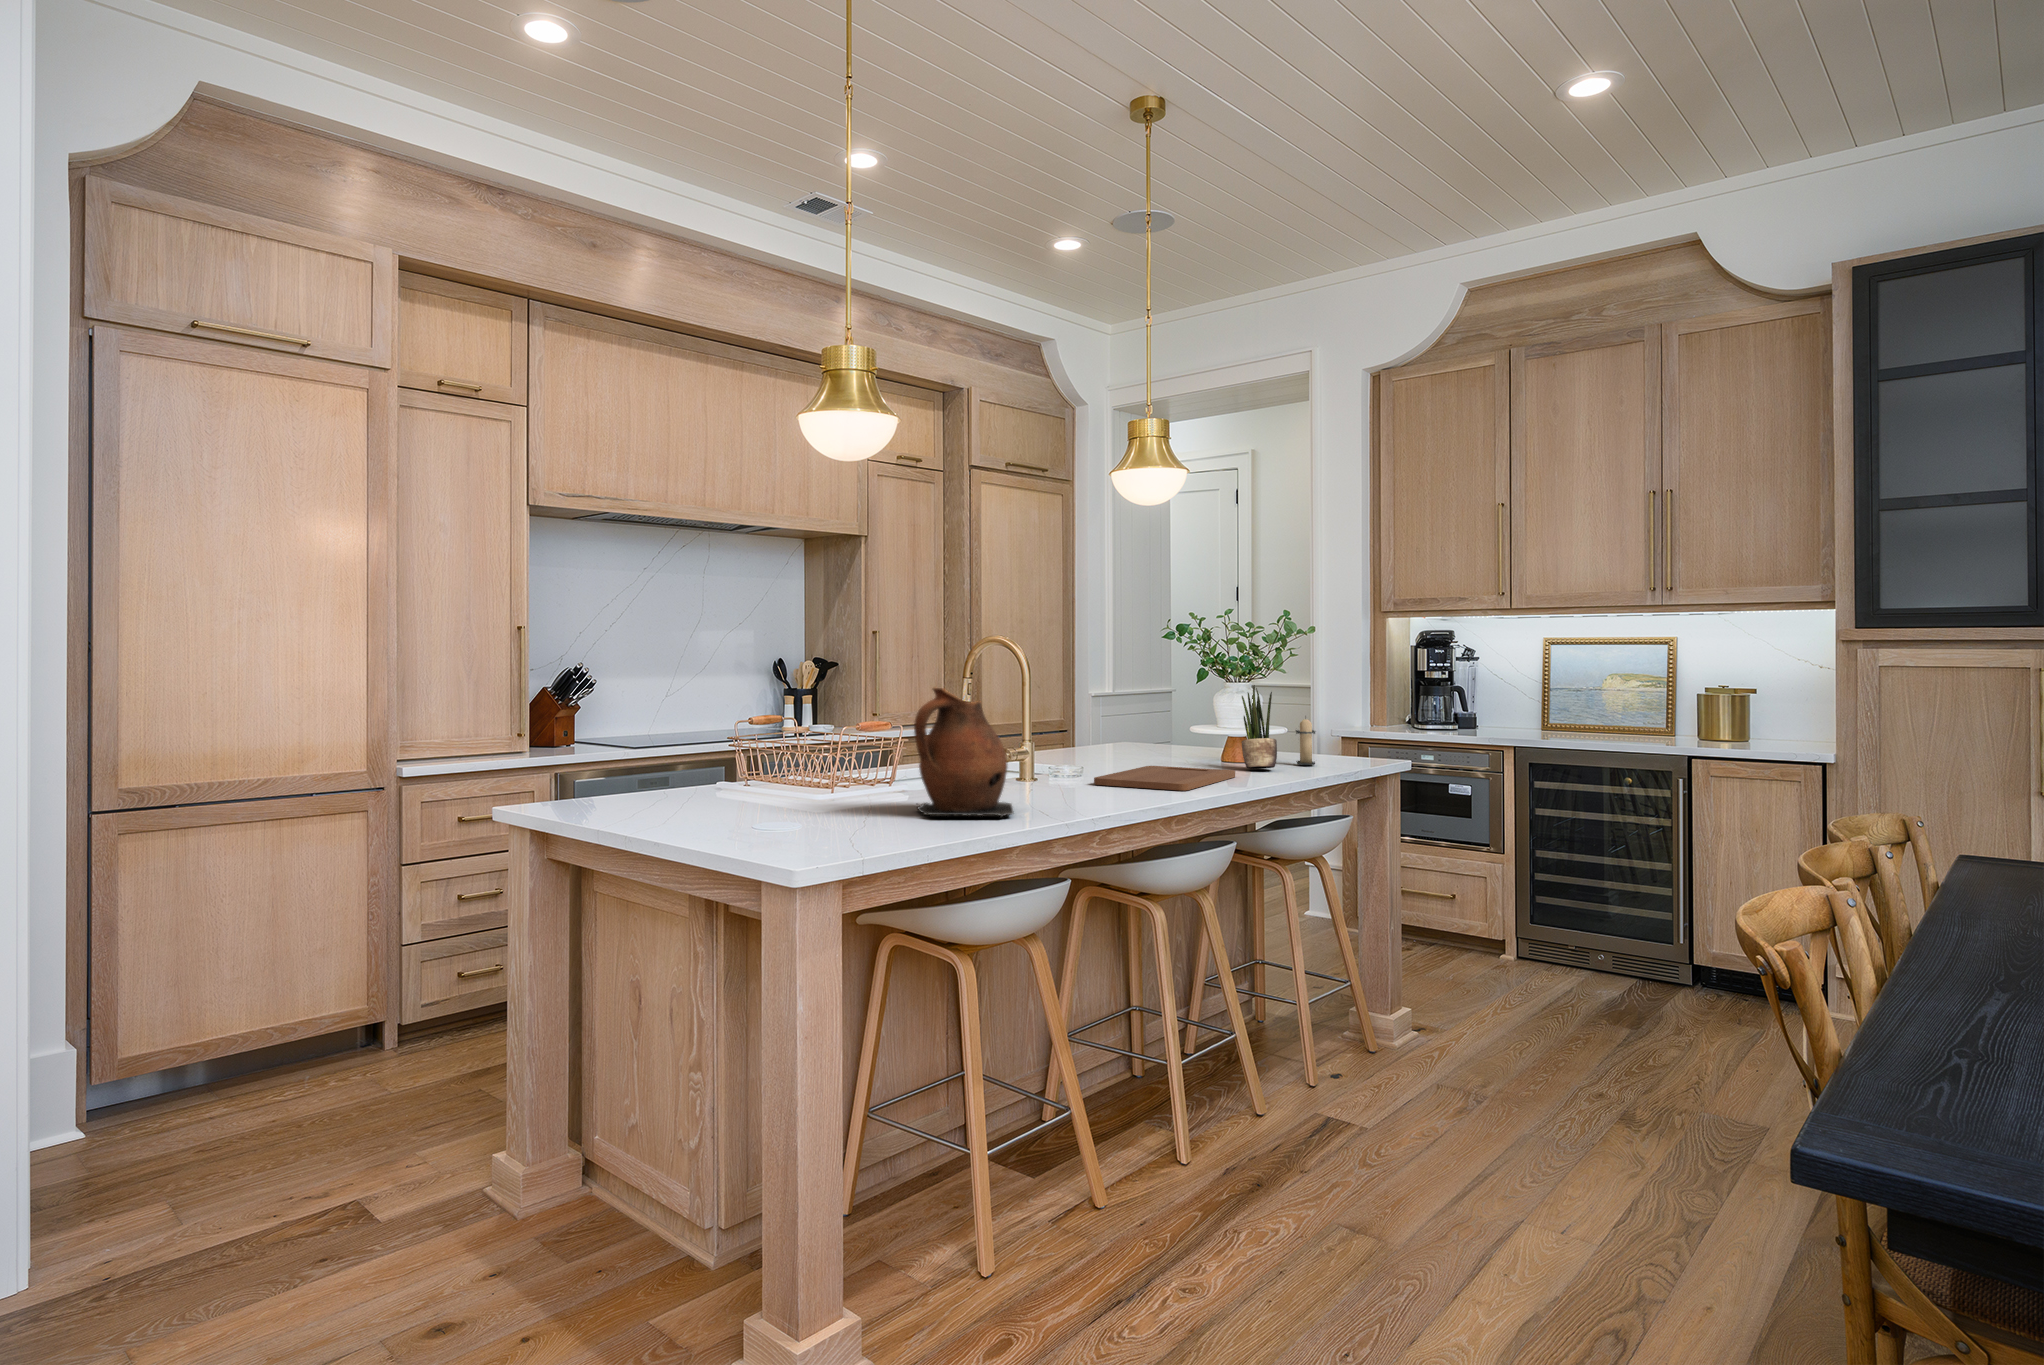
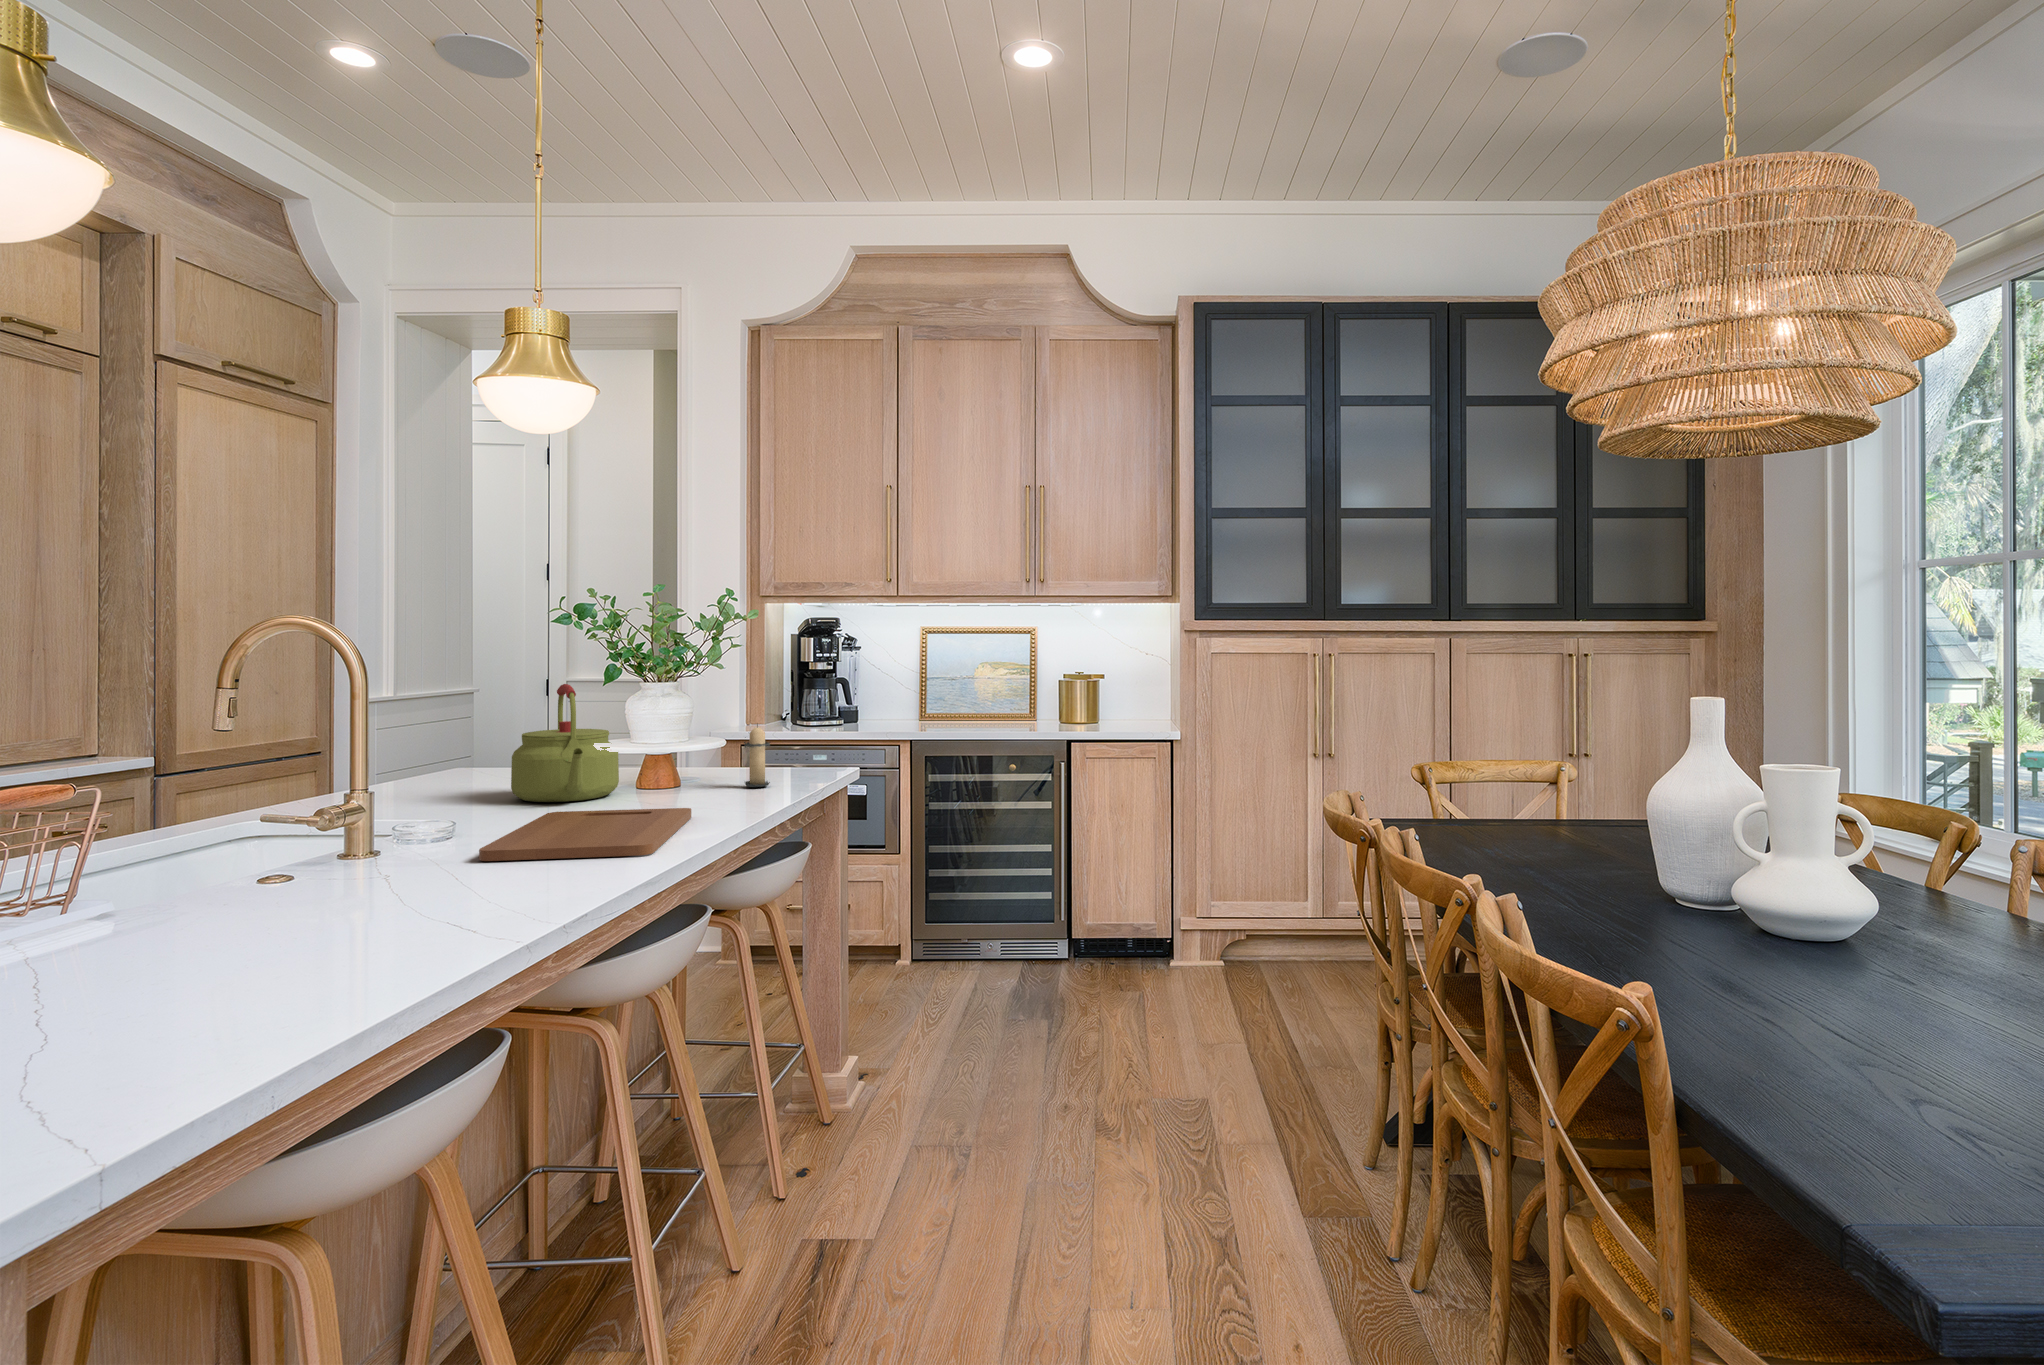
kettle: none [1139,682,1207,763] -> present [511,684,619,802]
potted plant: present [1241,685,1277,769] -> none [683,685,733,800]
ceramic pitcher: present [914,688,1014,817] -> none [83,721,375,1022]

